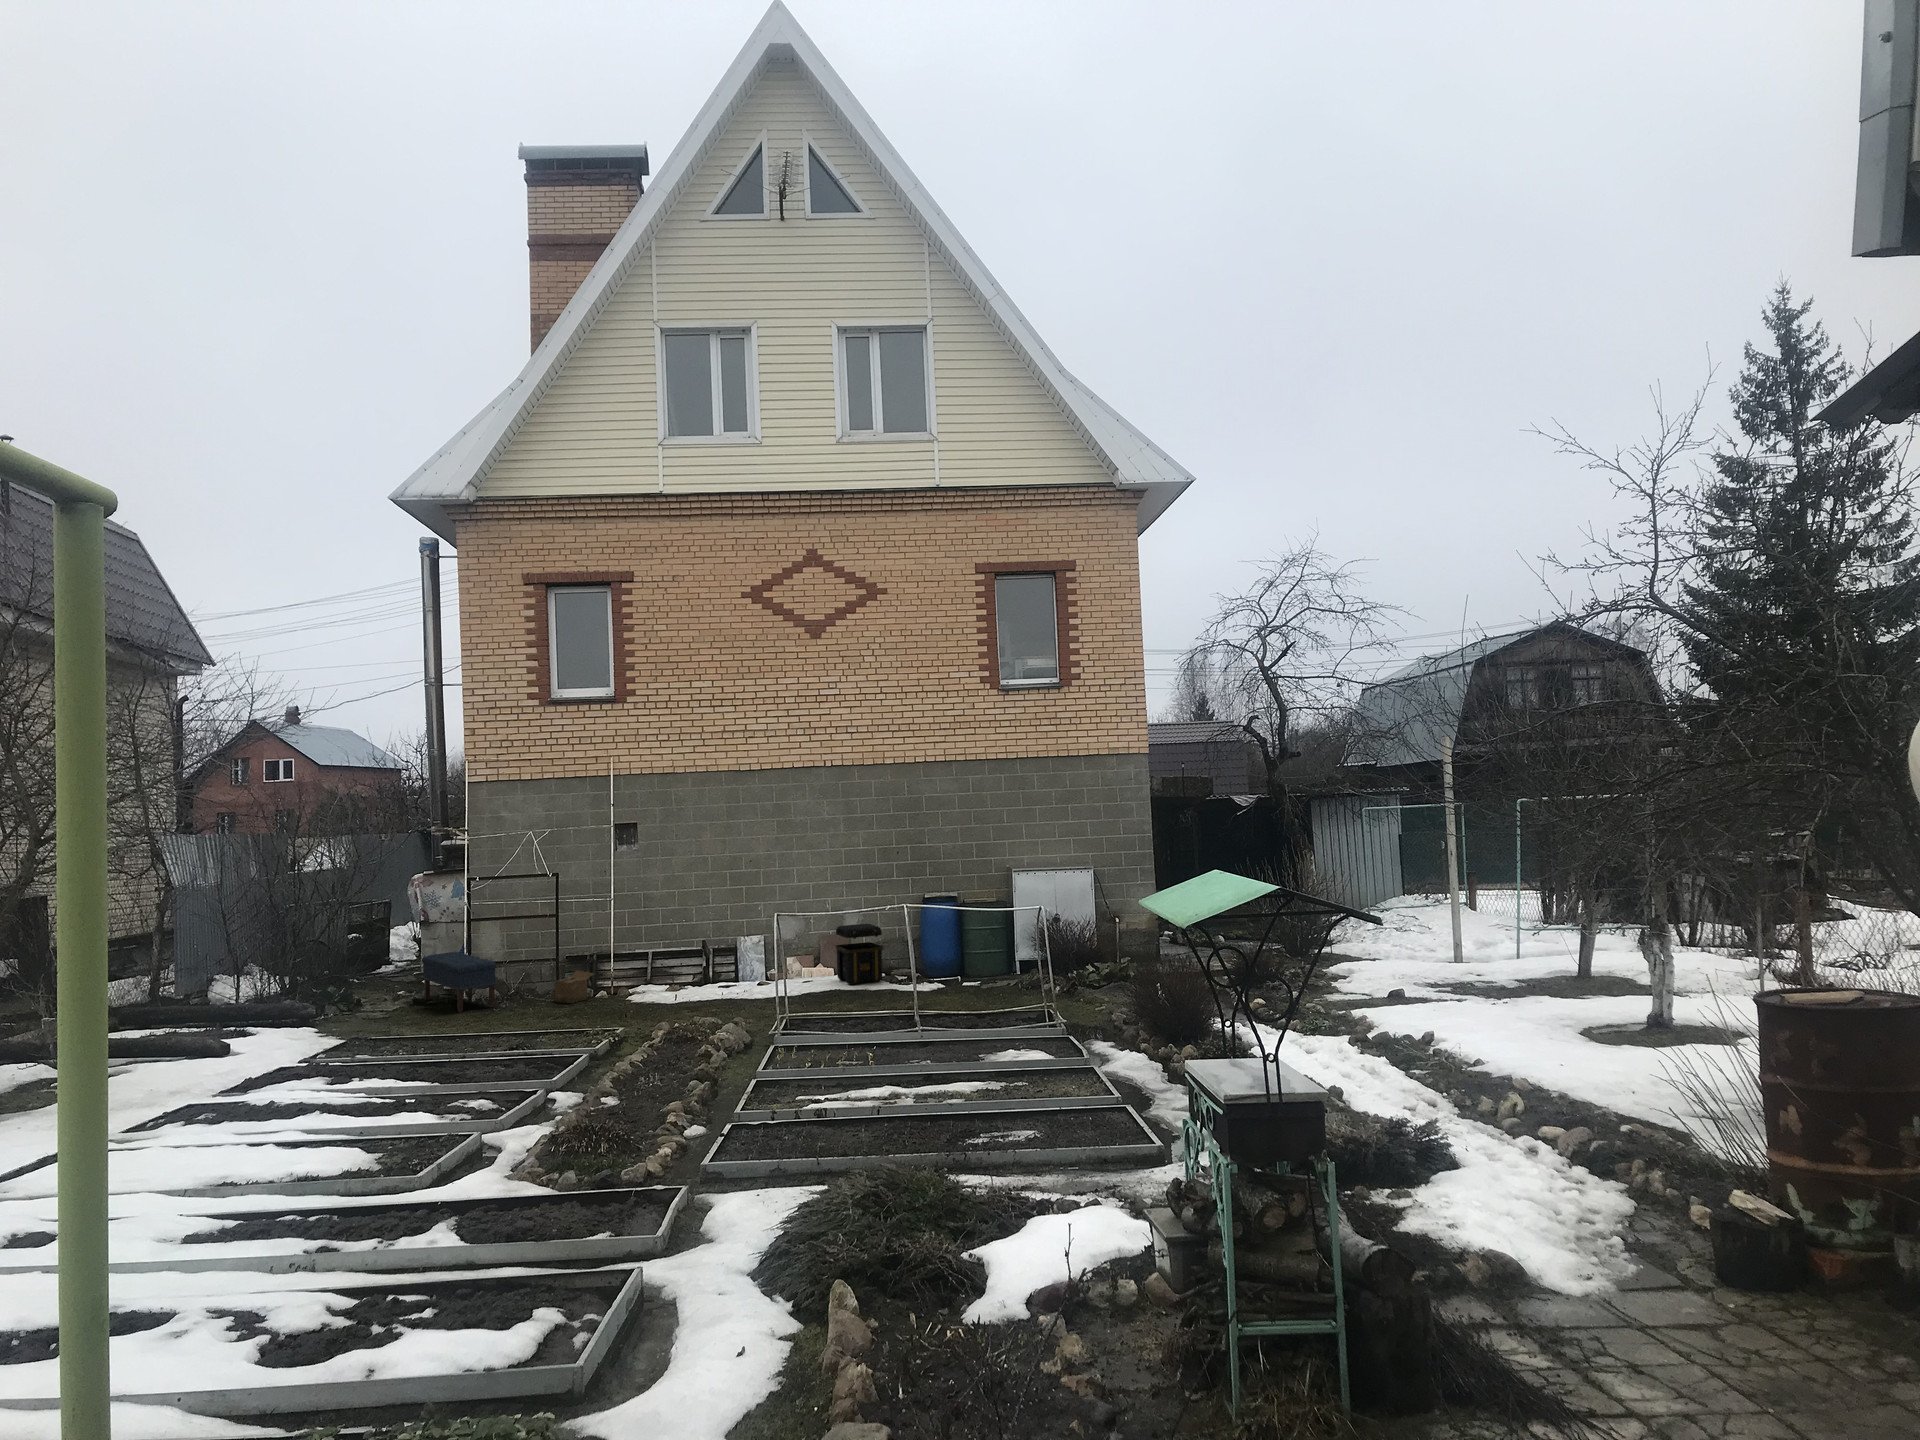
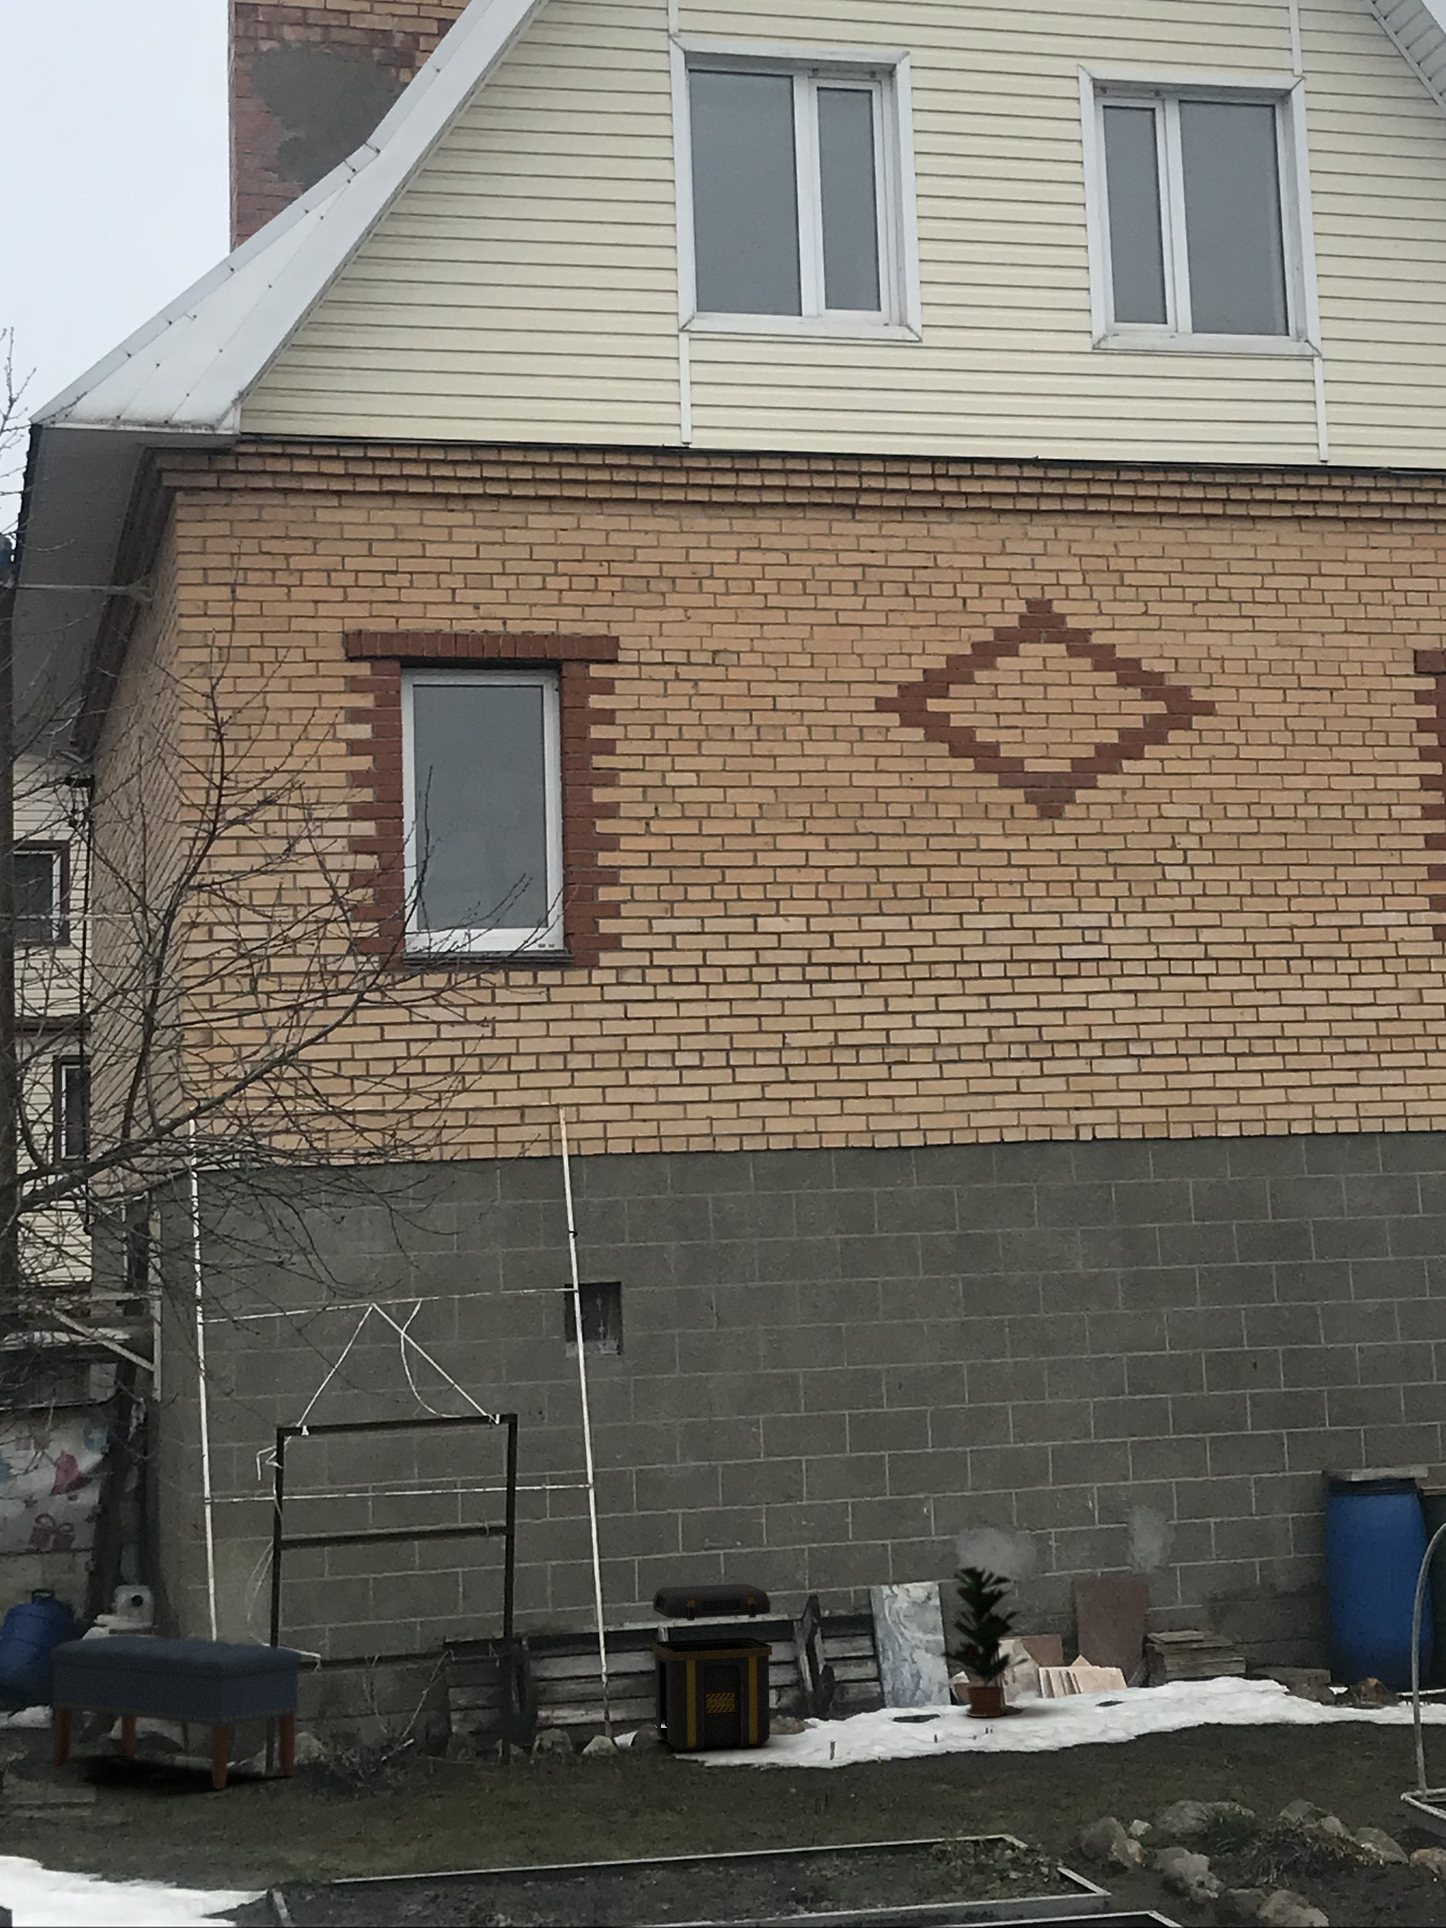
toolbox: present [836,924,883,984] -> present [652,1584,772,1751]
potted plant: none [755,930,790,987] -> present [941,1566,1029,1717]
cardboard box: present [555,971,594,1003] -> none [444,1678,536,1762]

